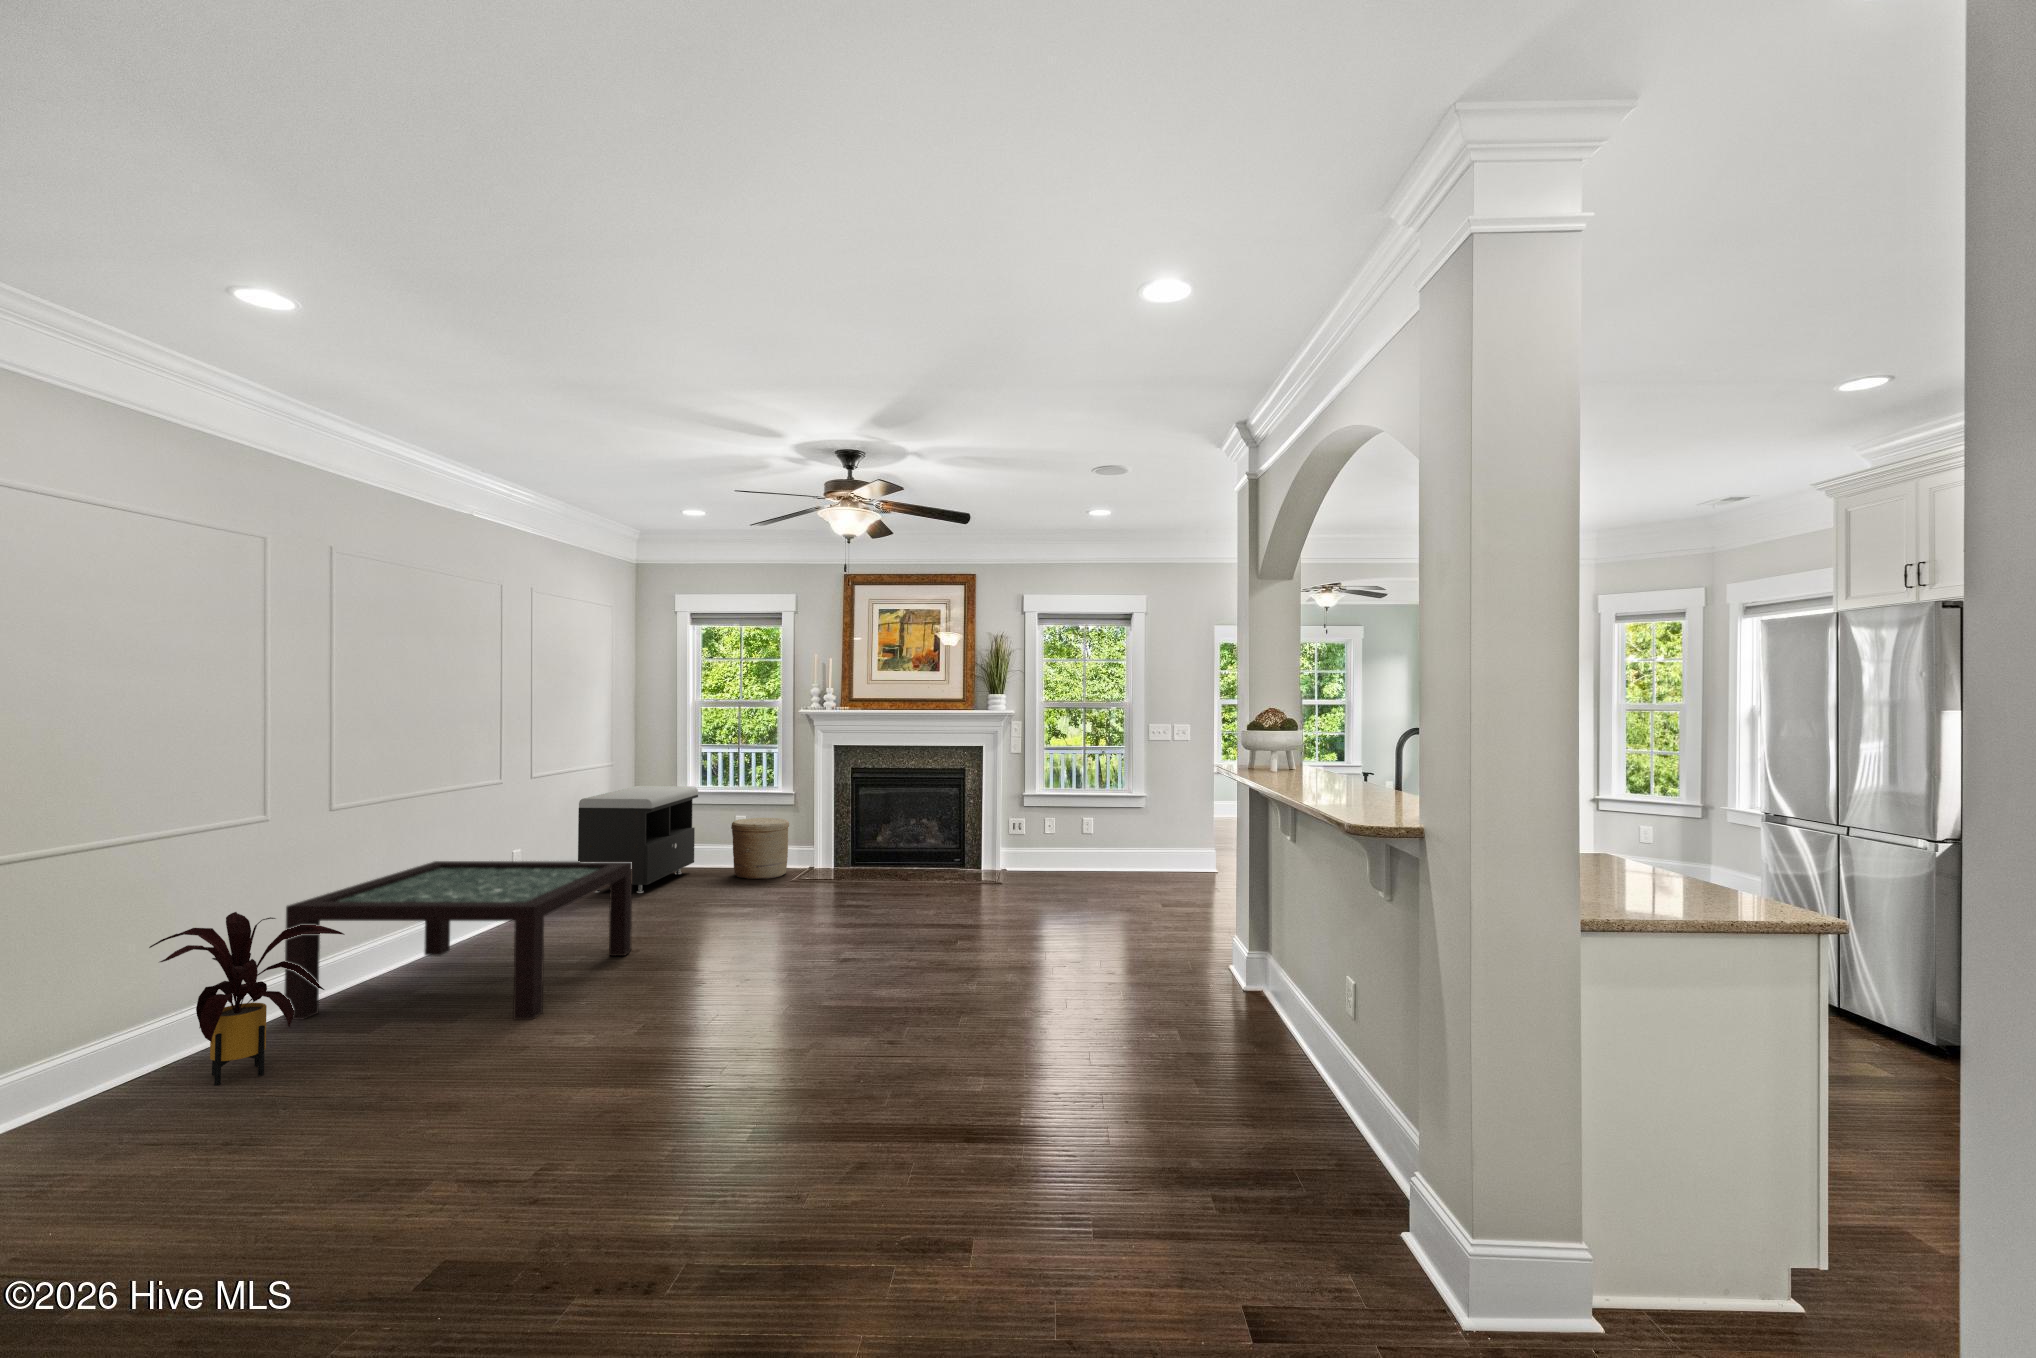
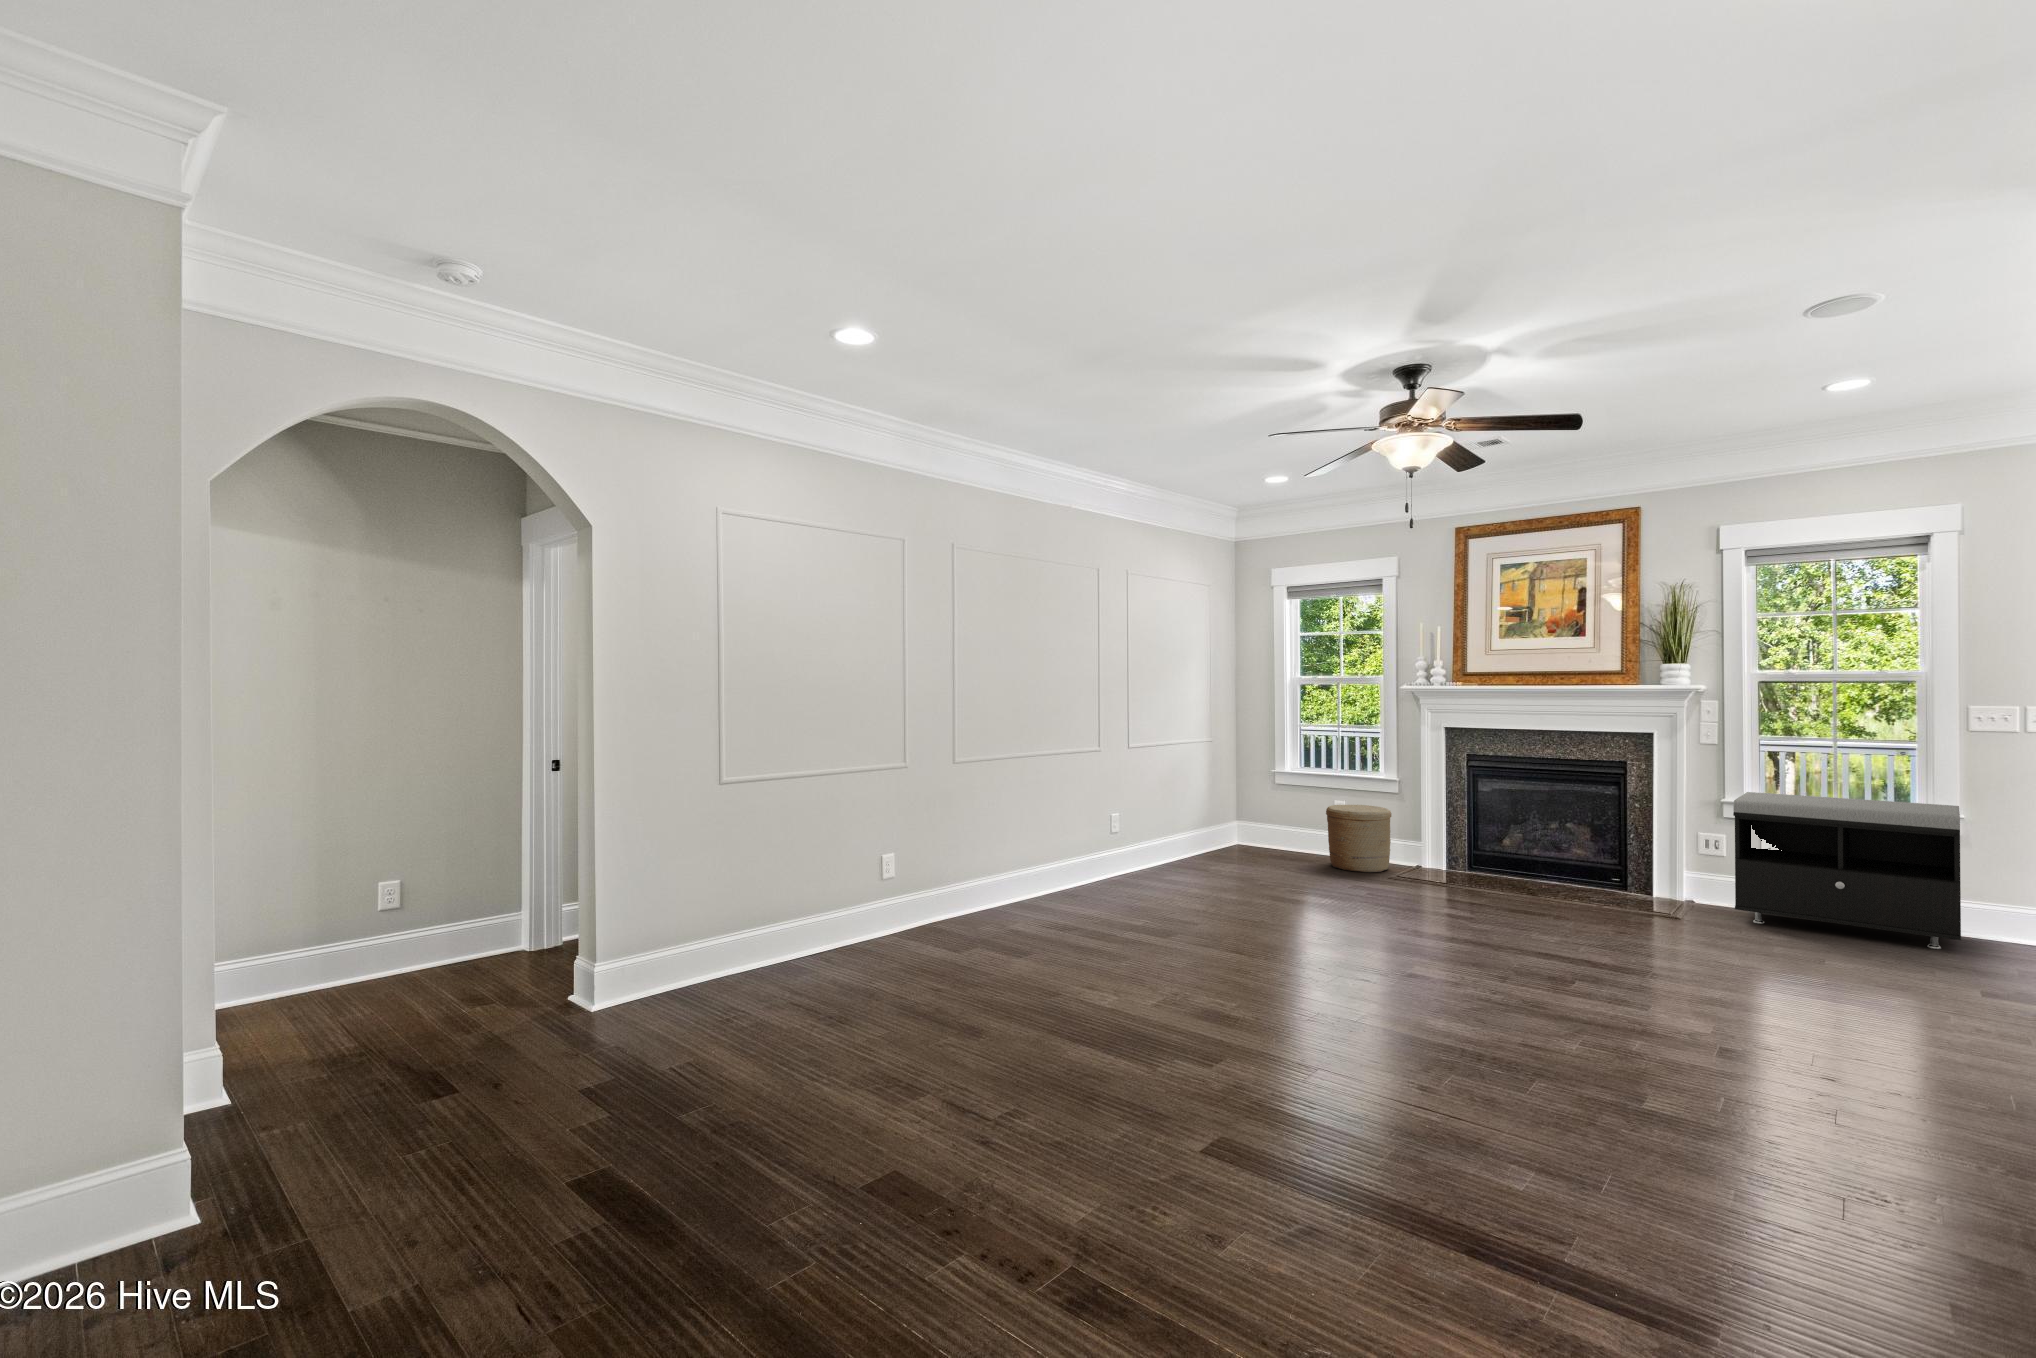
storage bench: present [578,786,698,893] -> present [1733,792,1961,949]
coffee table: present [284,861,632,1020] -> none [909,820,1194,981]
house plant: present [149,912,344,1085] -> none [803,846,927,985]

